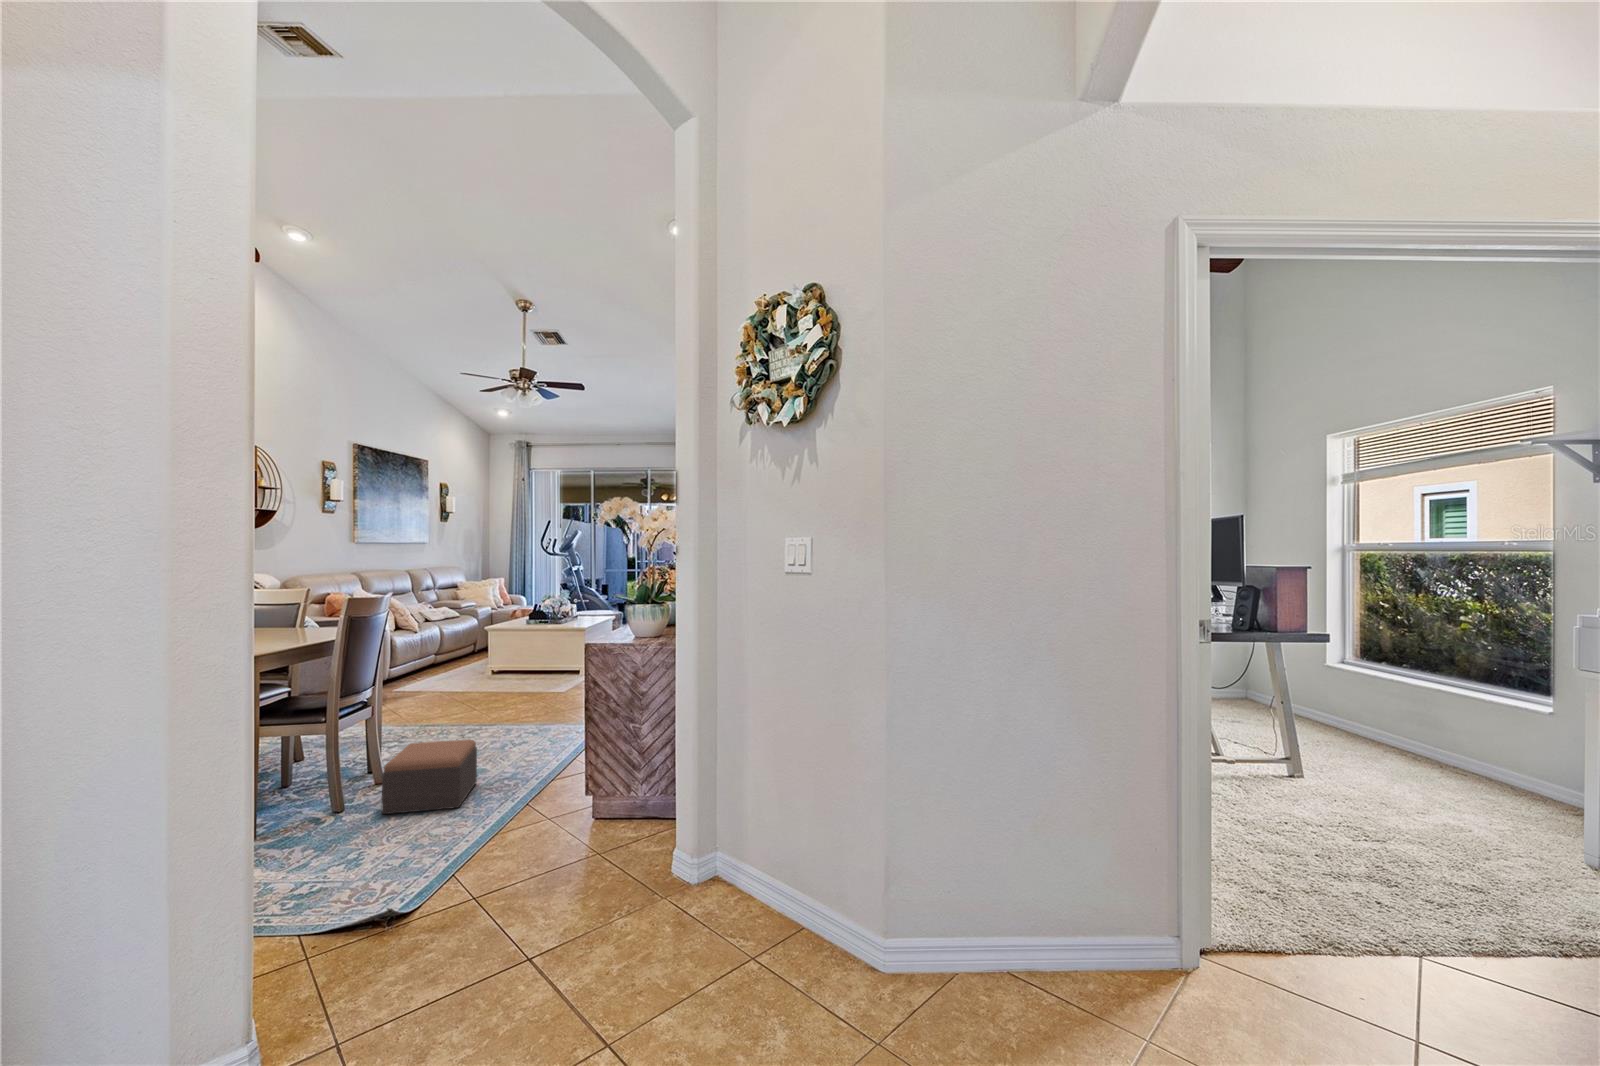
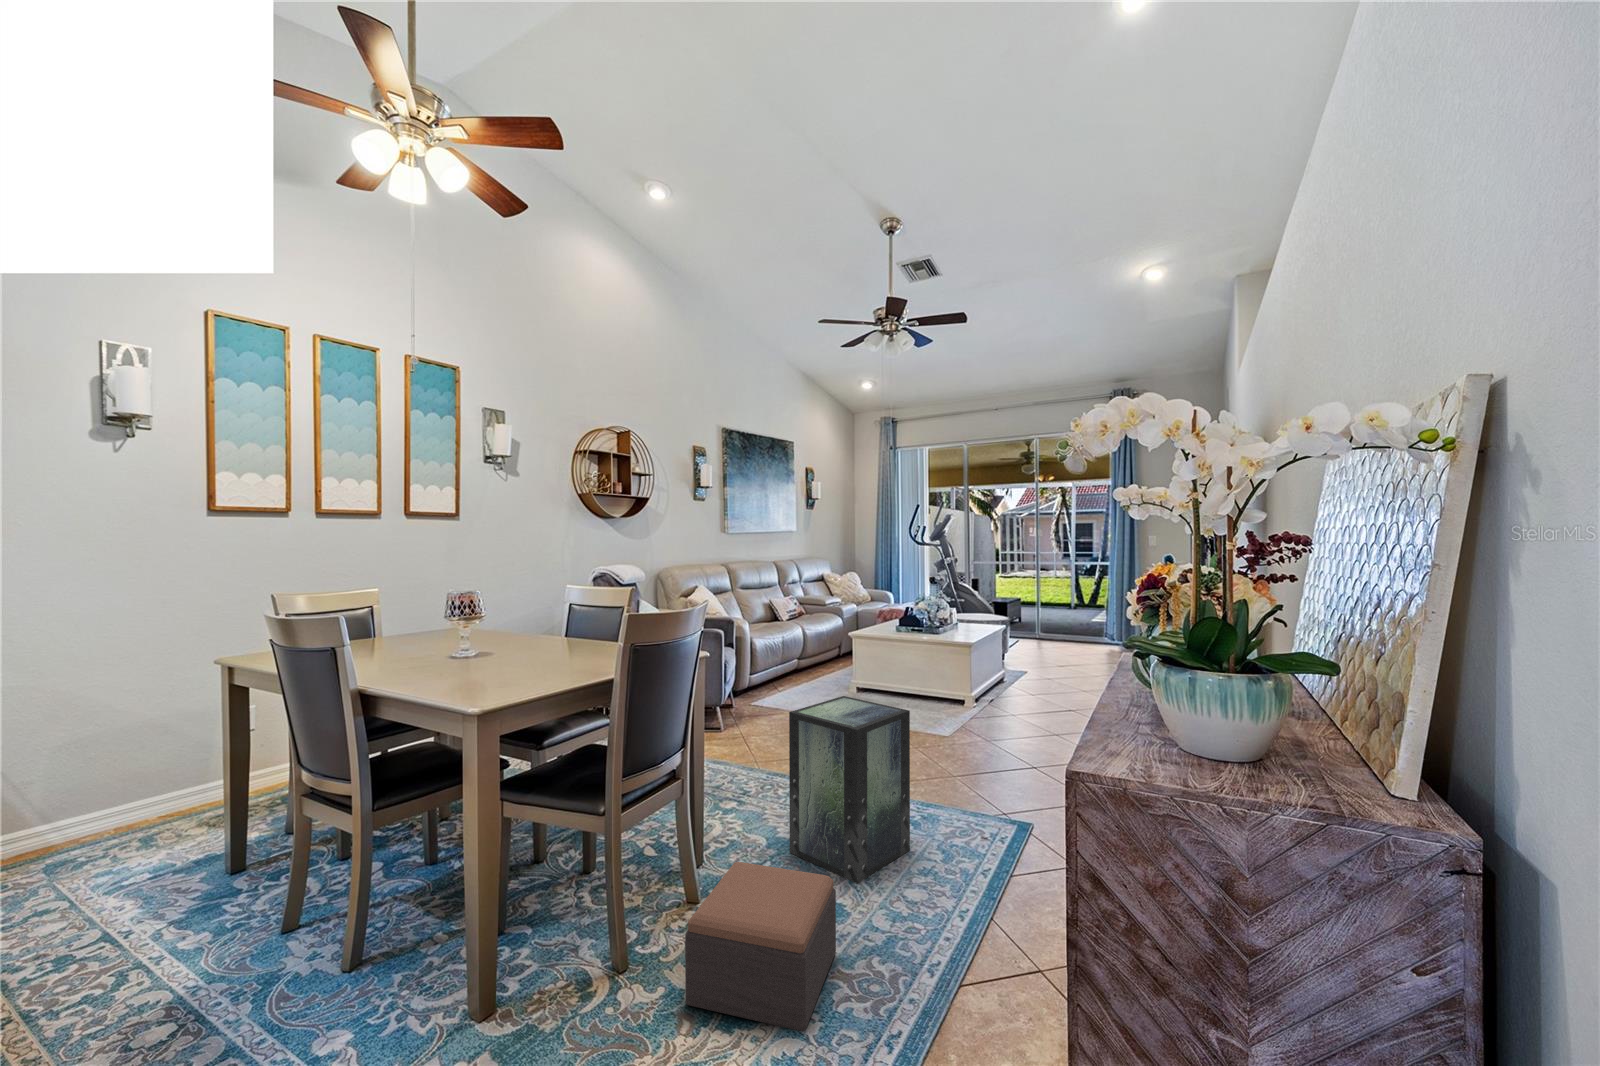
storage box: none [441,653,527,760] -> present [789,696,910,884]

